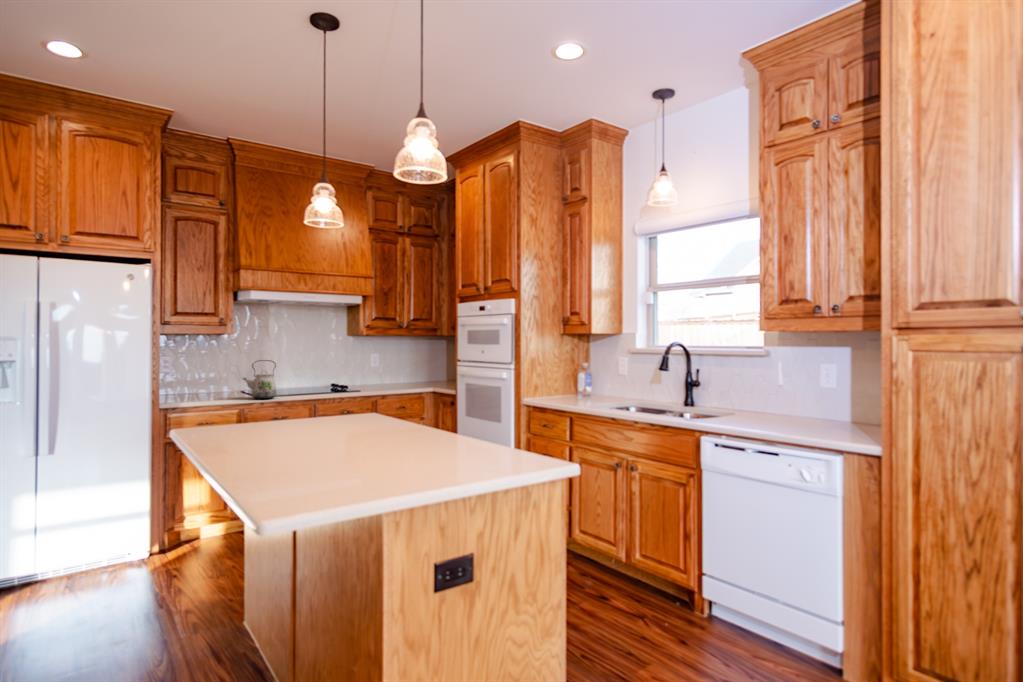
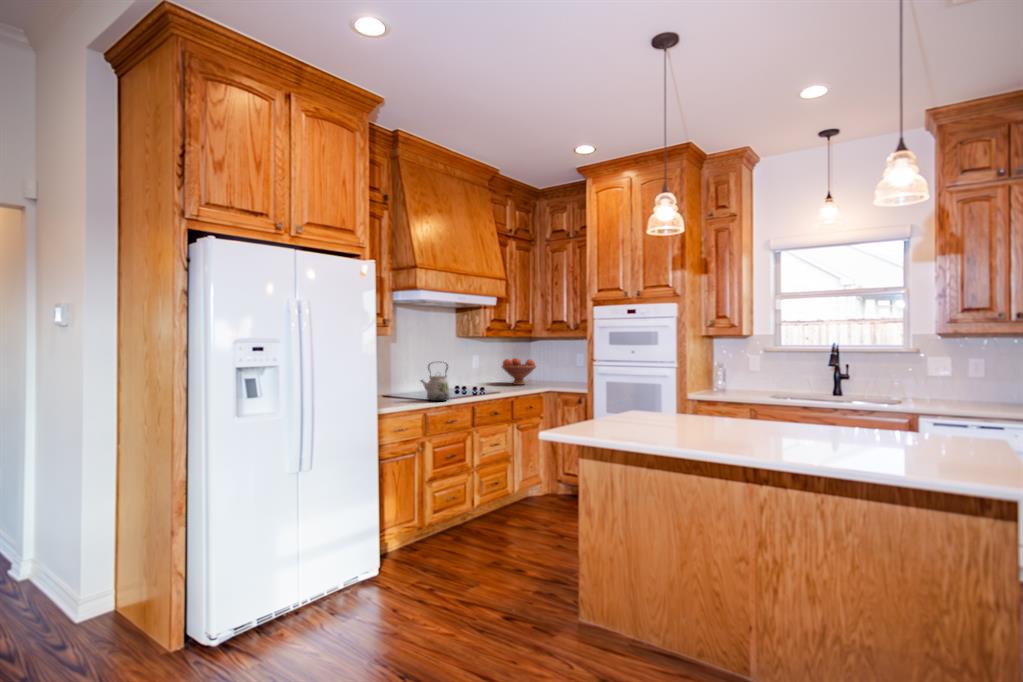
fruit bowl: none [391,358,428,387] -> present [502,358,536,385]

